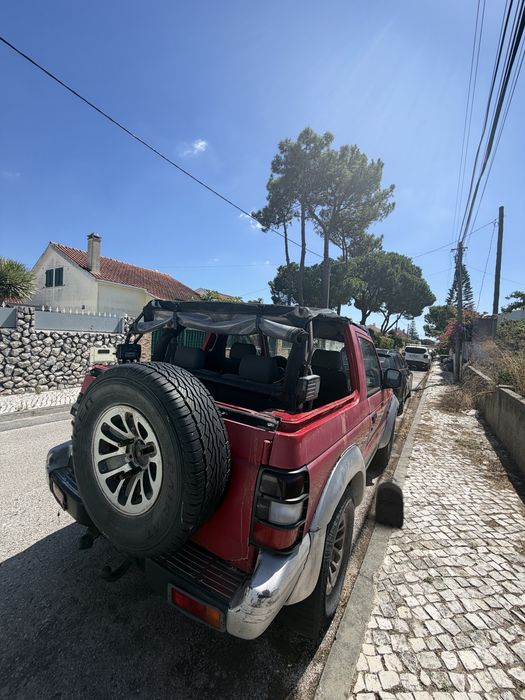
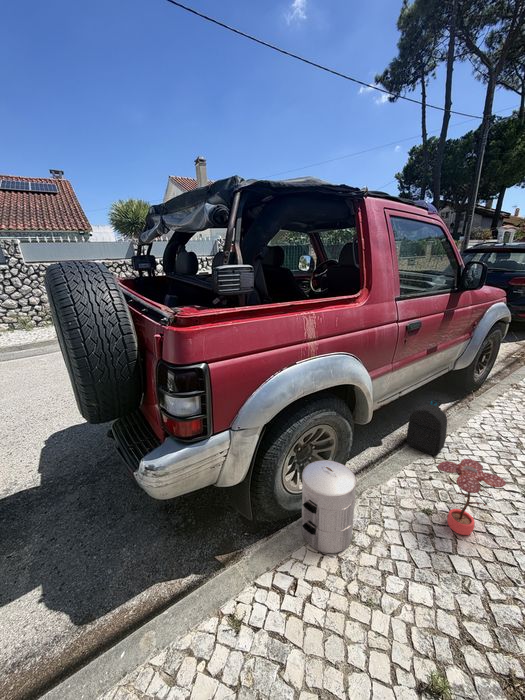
potted plant: none [431,523,480,594] -> present [438,459,506,535]
waste bin: none [345,550,397,652] -> present [302,460,357,553]

